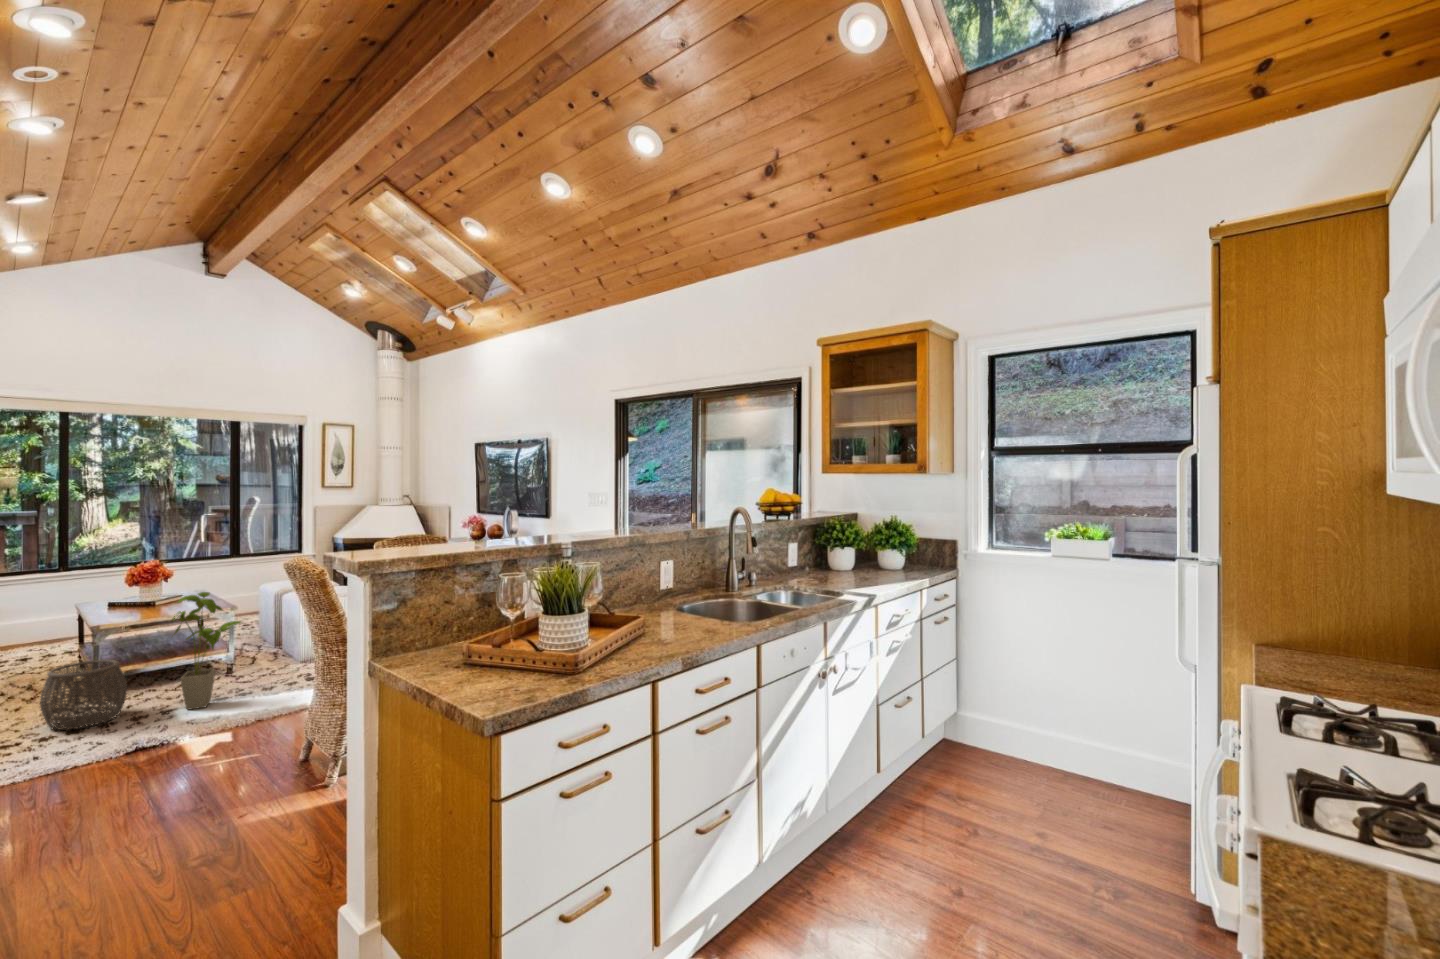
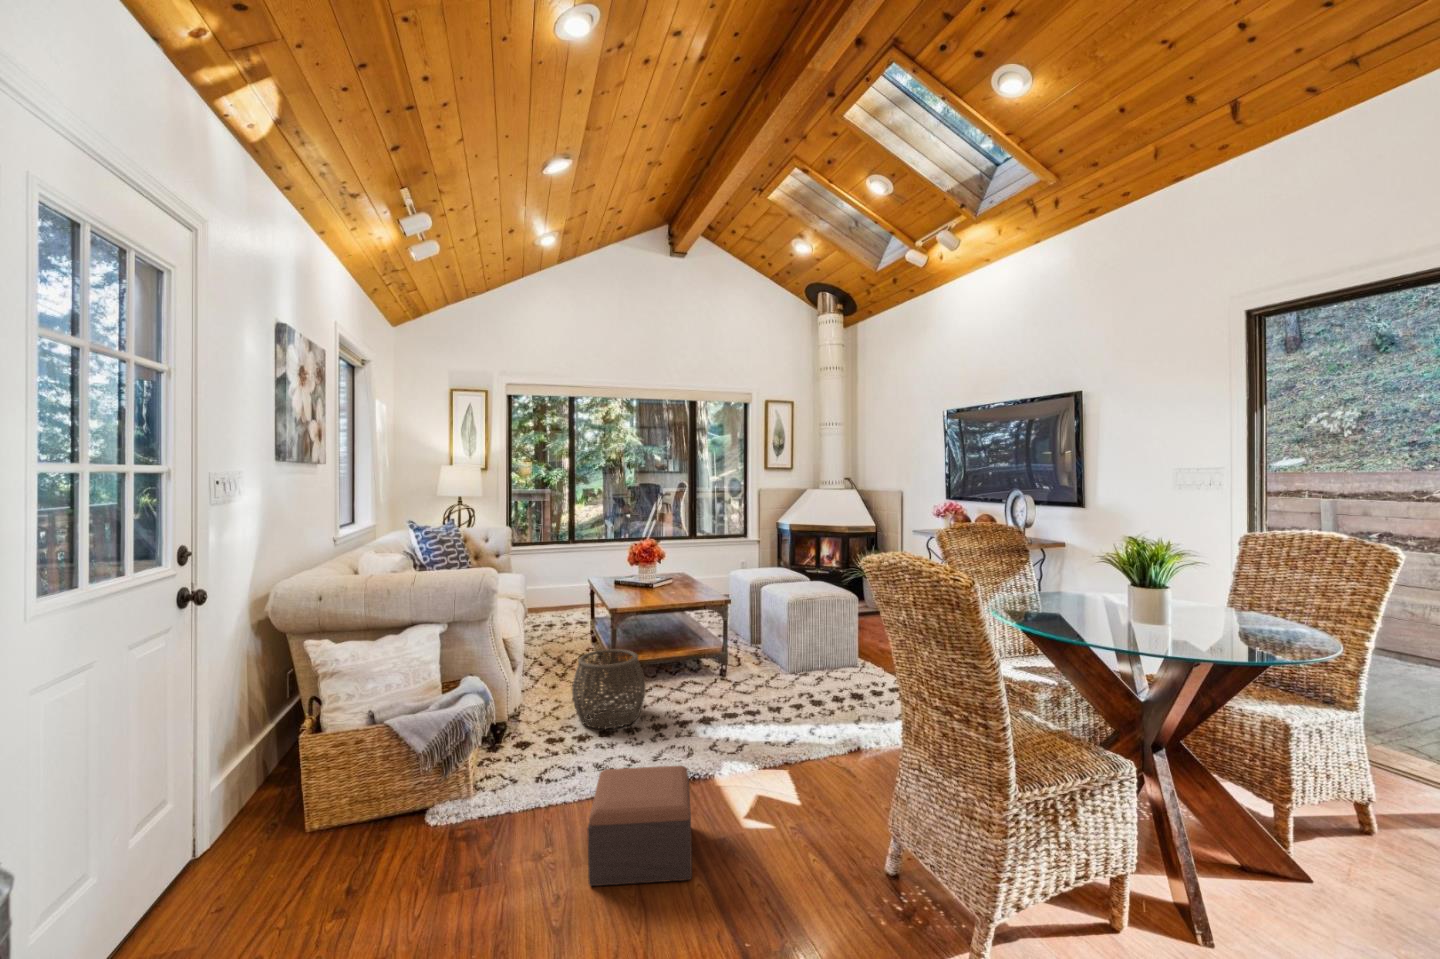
house plant: present [172,592,241,709] -> none [684,580,758,721]
footstool: none [25,729,139,821] -> present [587,766,692,886]

